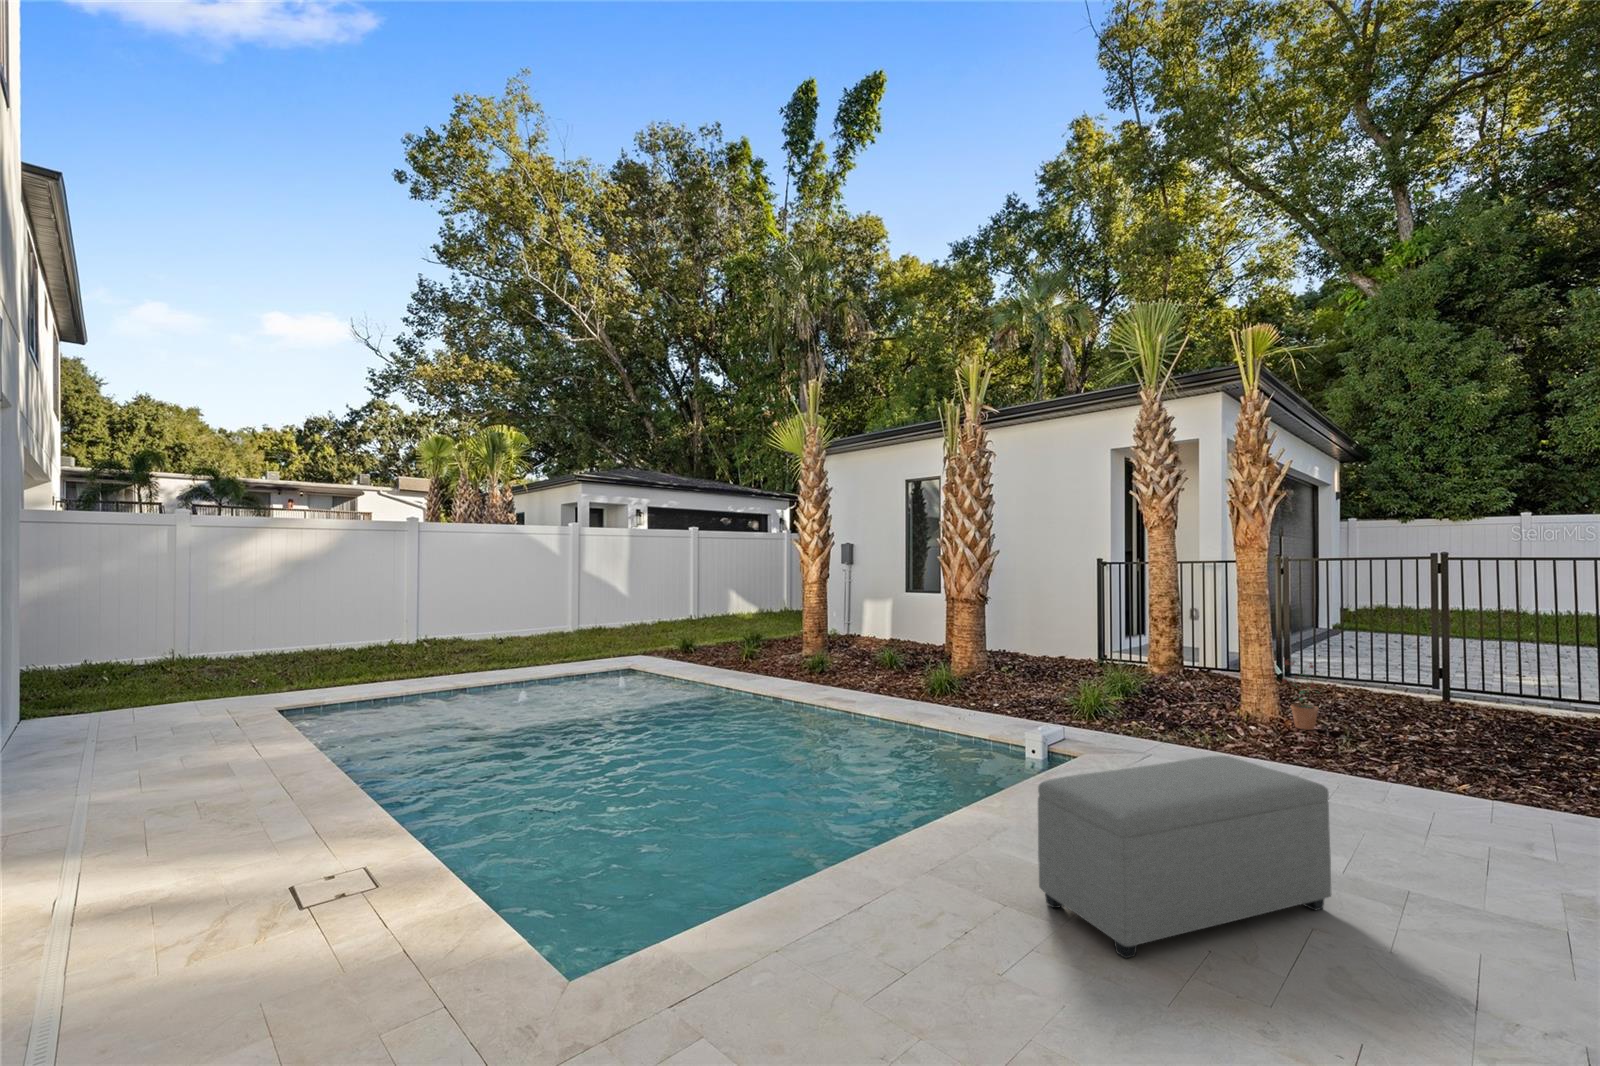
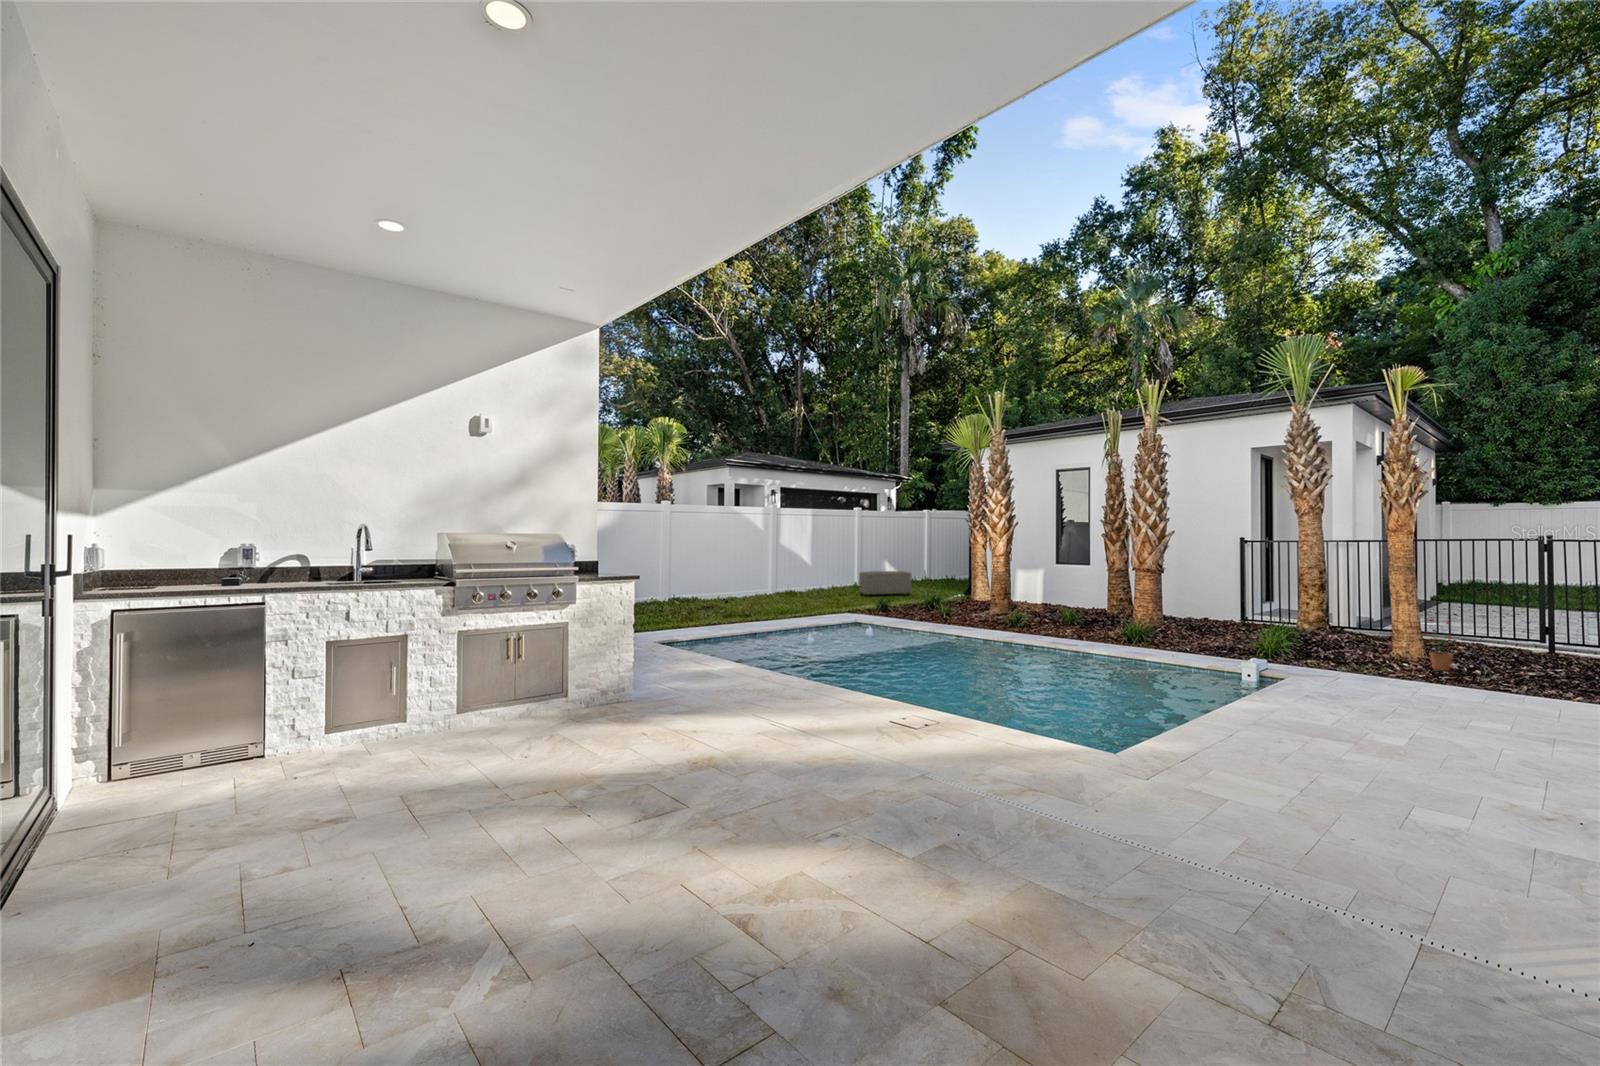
ottoman: present [1038,756,1331,958] -> present [859,571,912,596]

